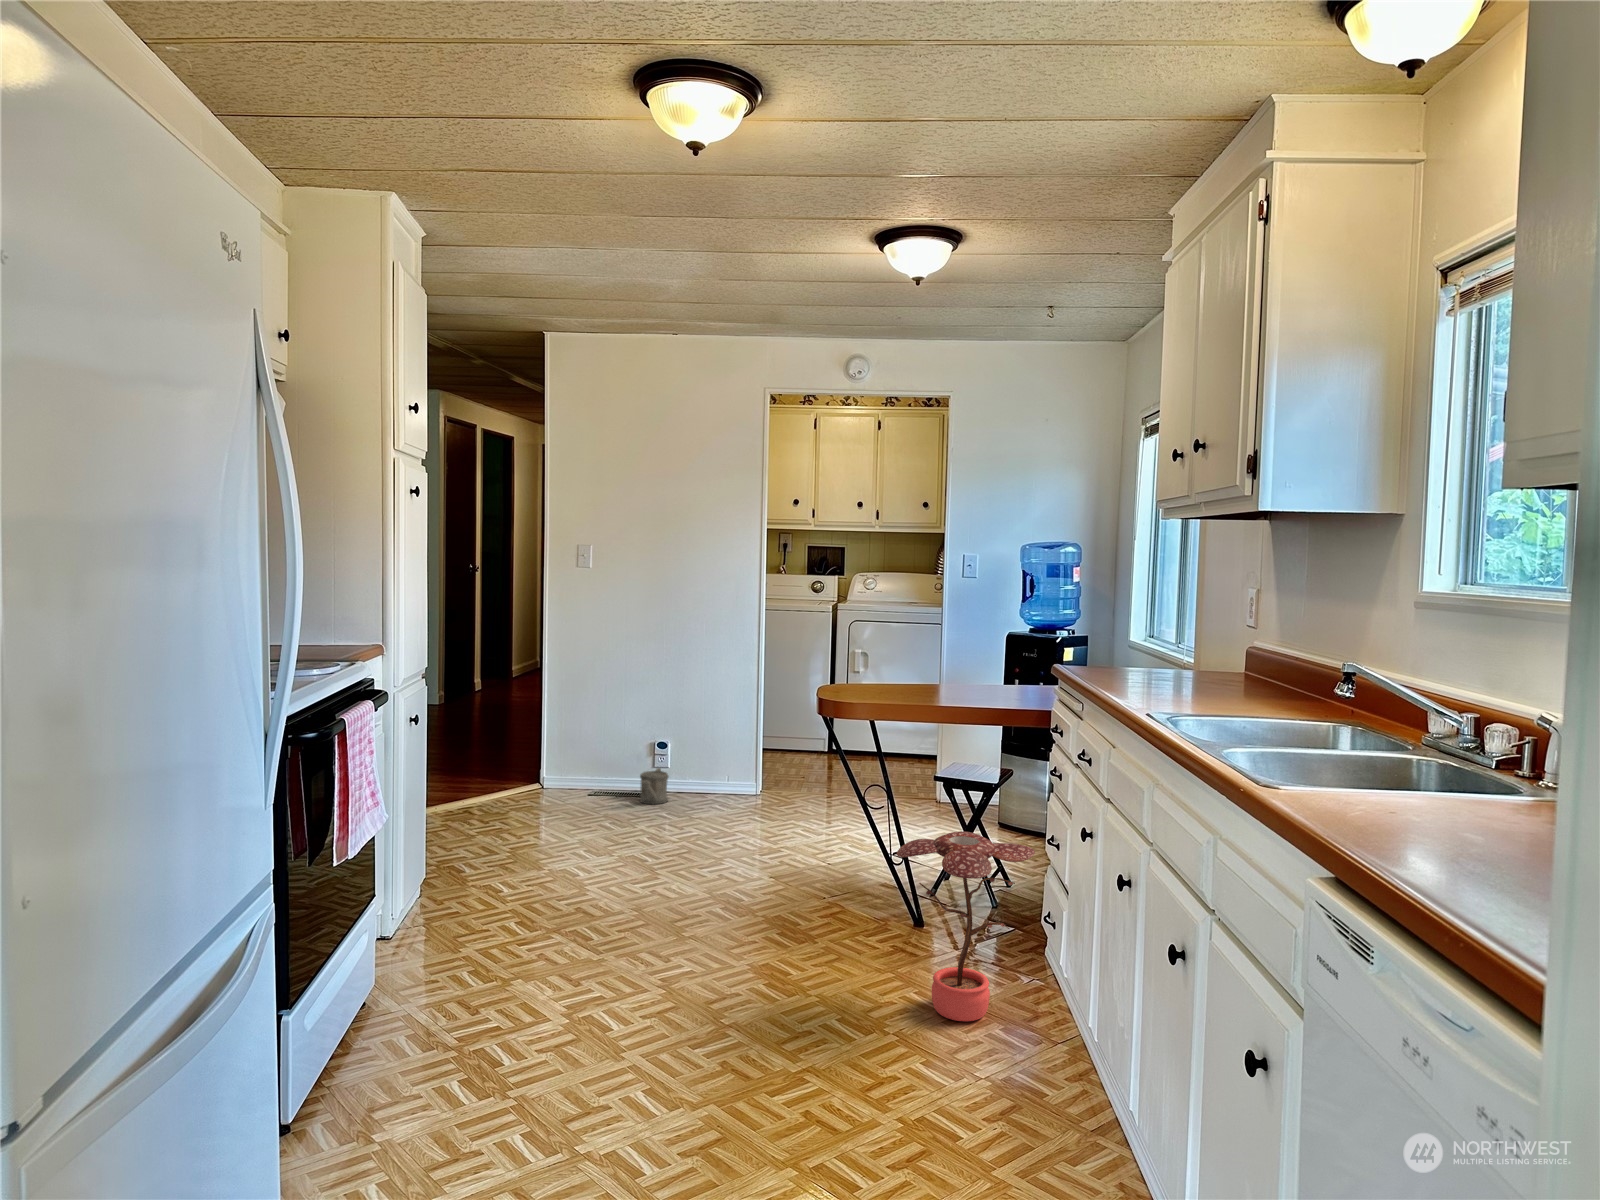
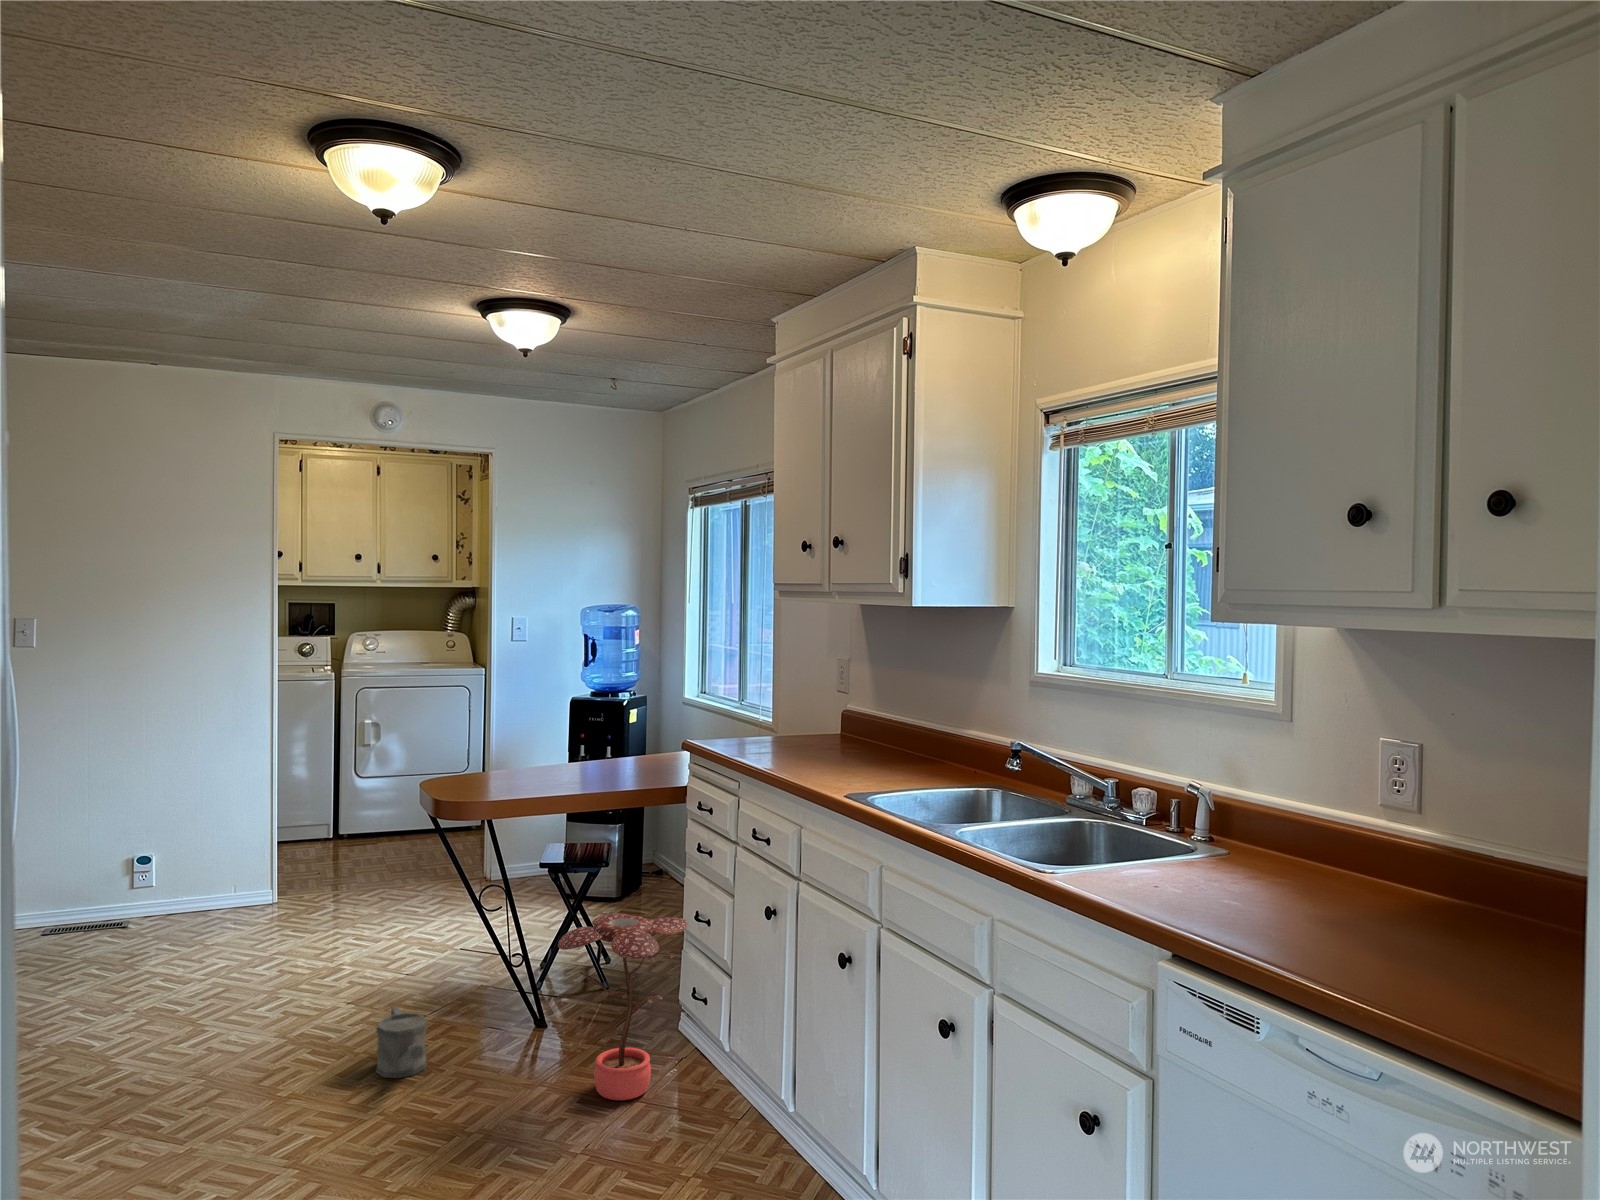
watering can: present [640,768,669,804] -> present [376,1006,428,1078]

